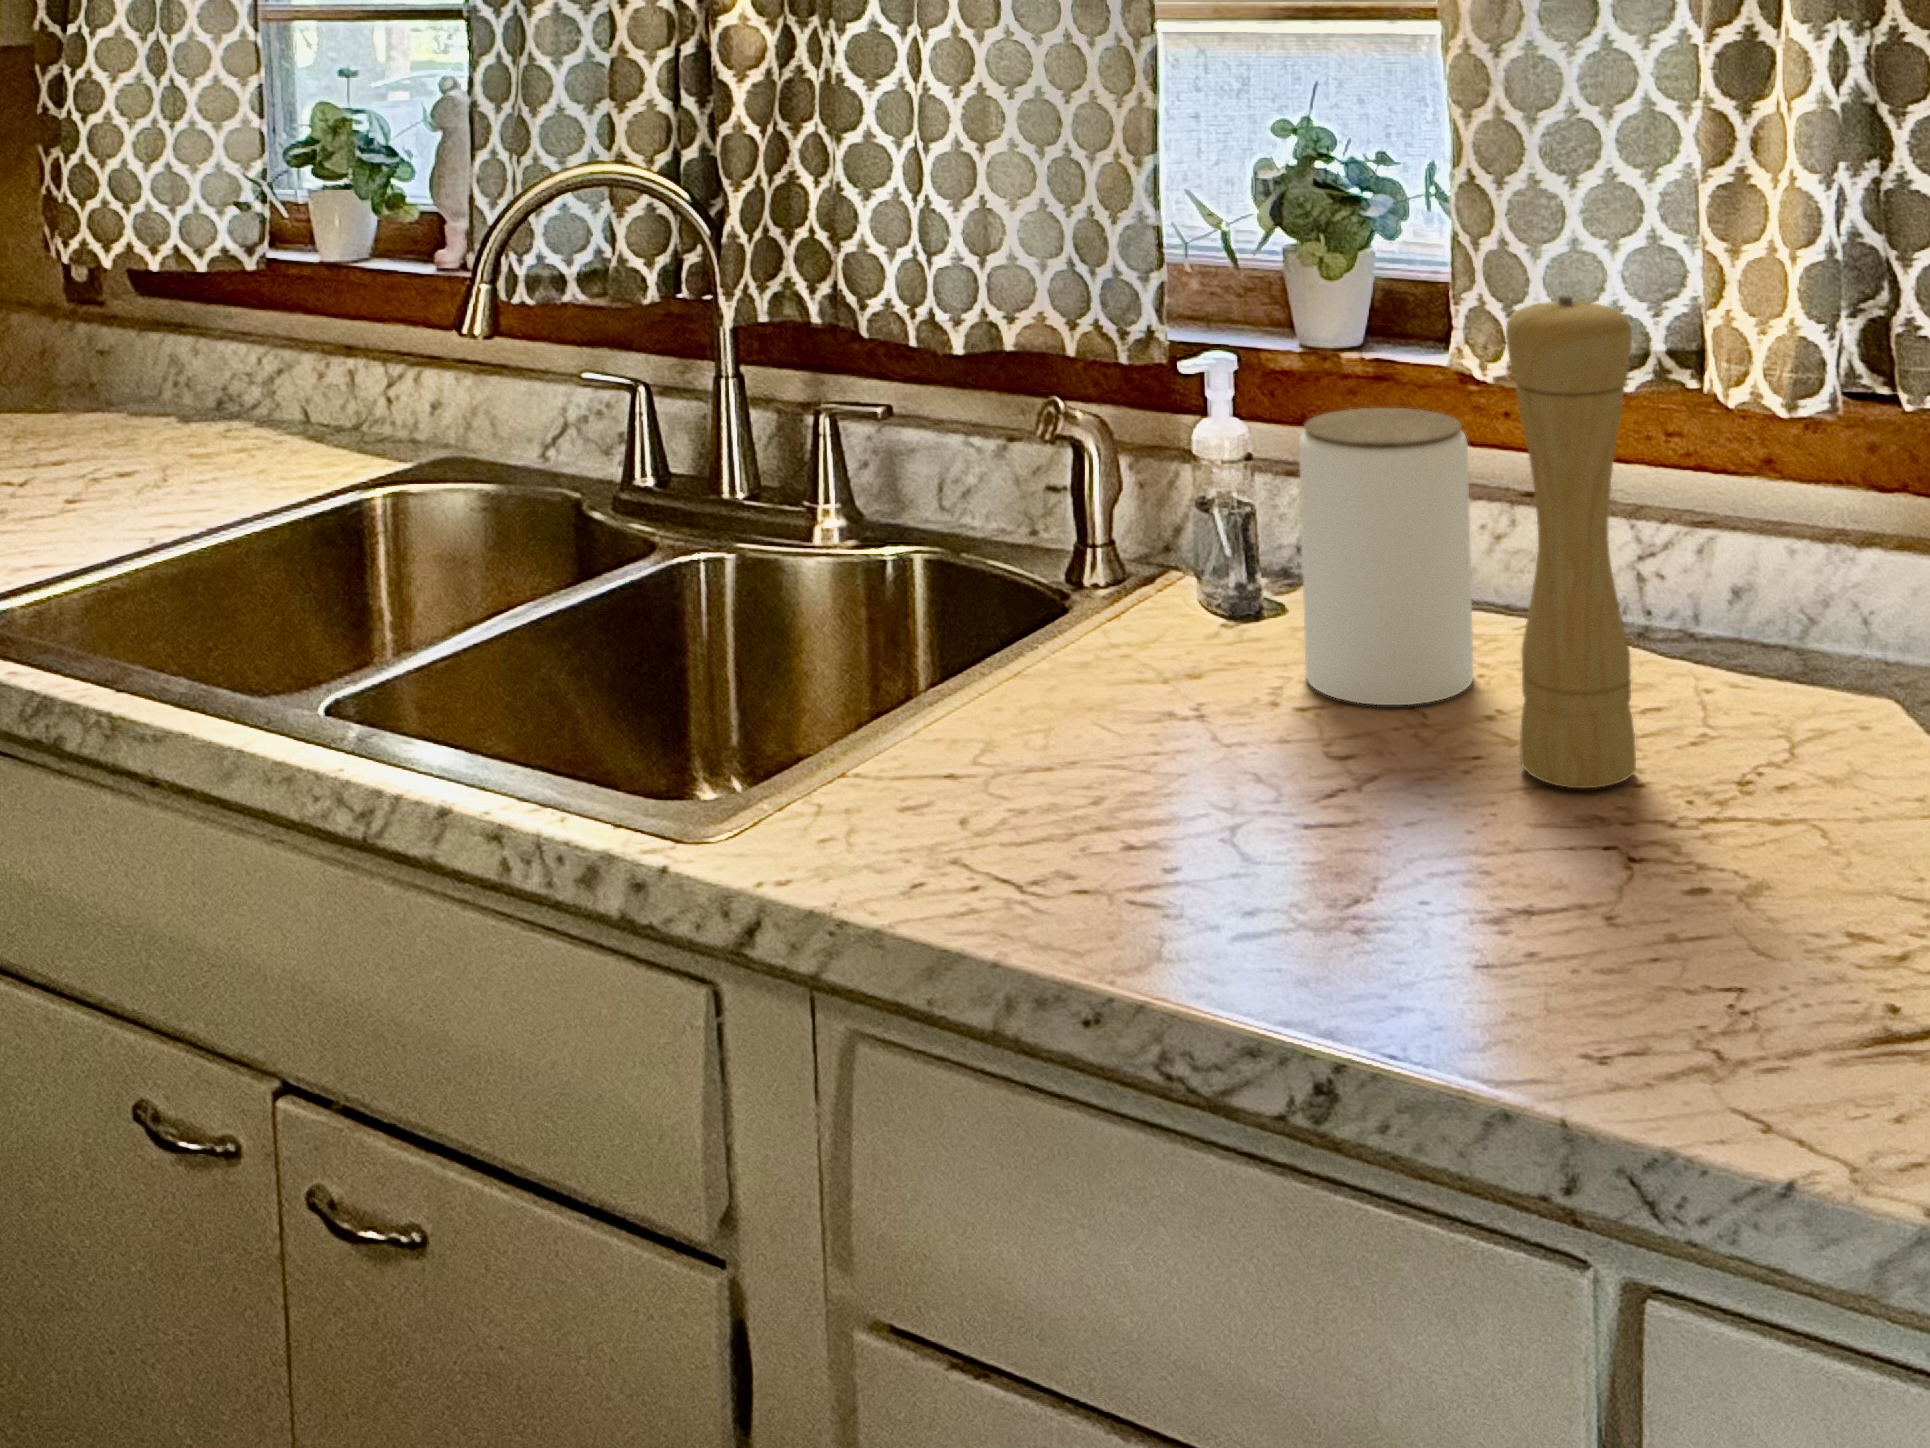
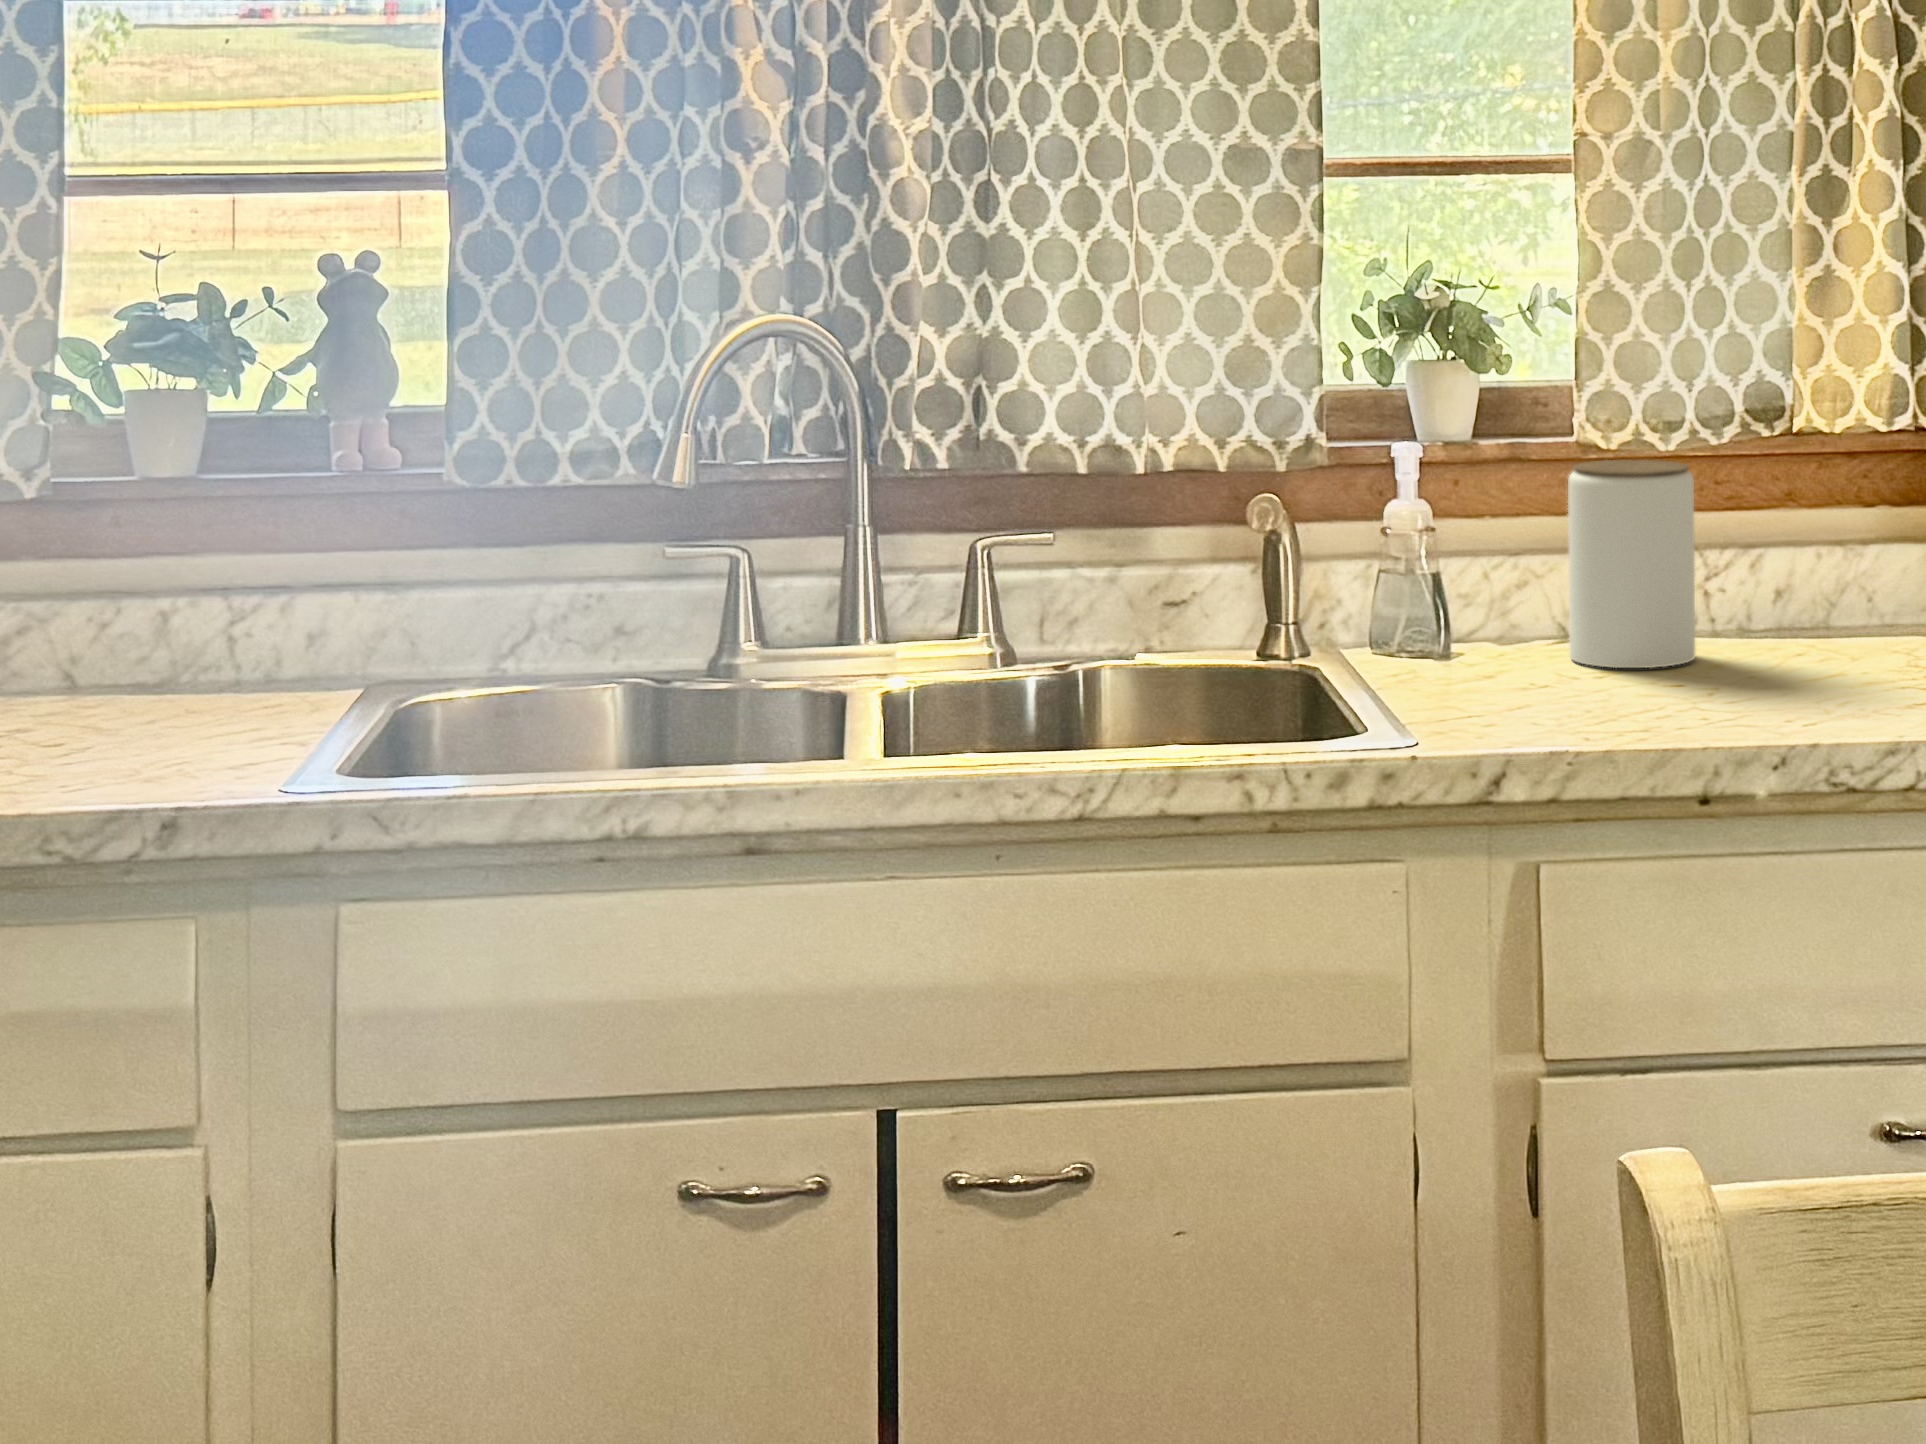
pepper mill: present [1506,295,1636,788] -> none [1798,345,1881,676]

